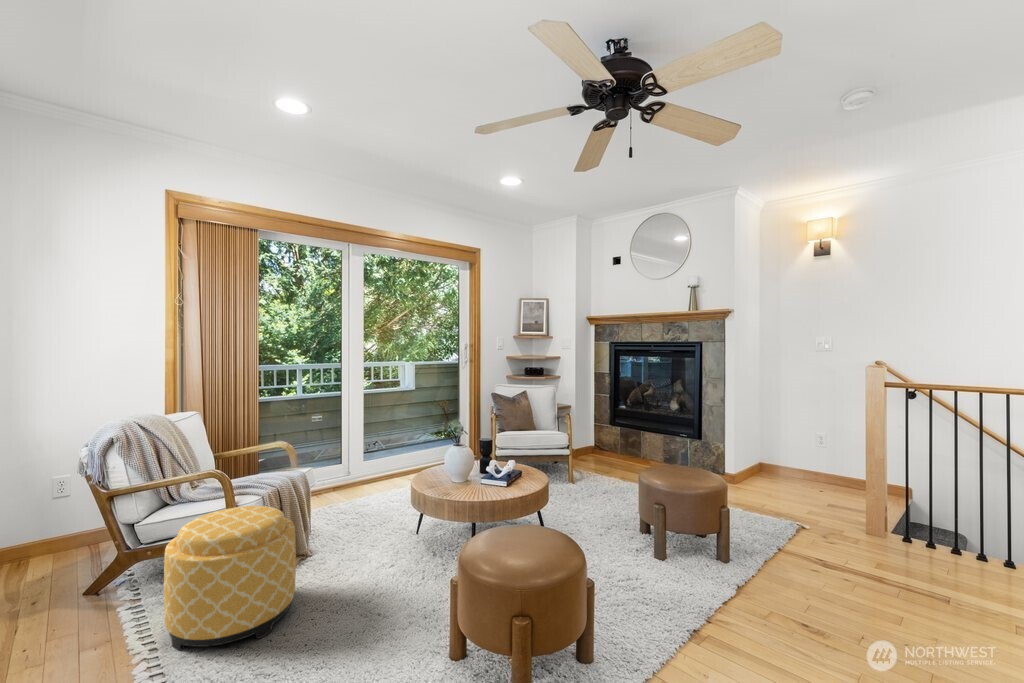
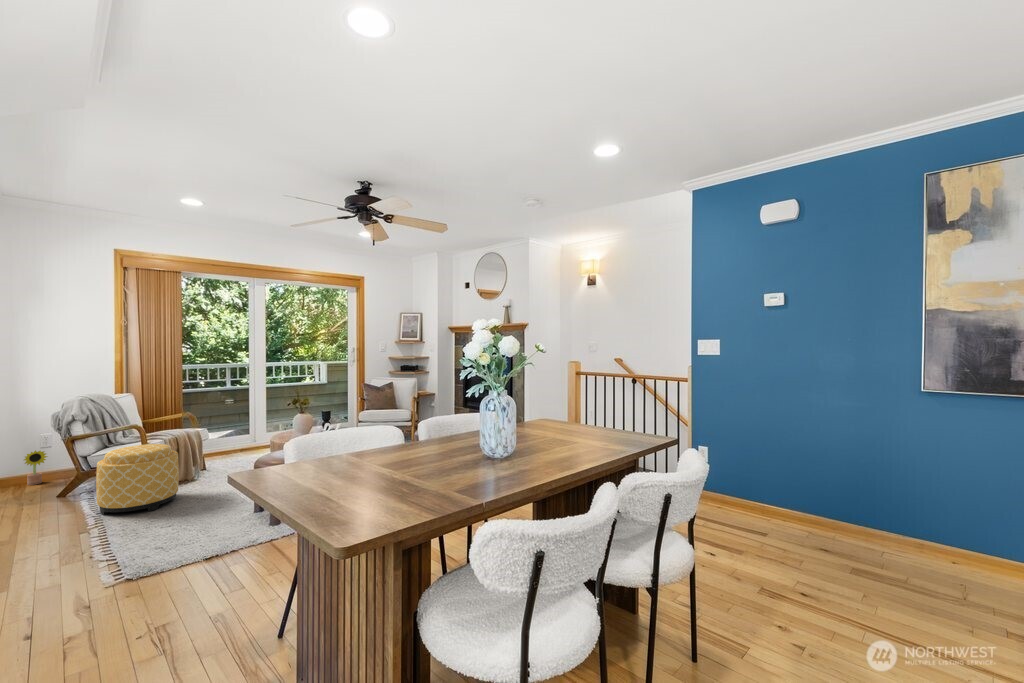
decorative plant: none [27,508,67,565] -> present [24,451,47,485]

